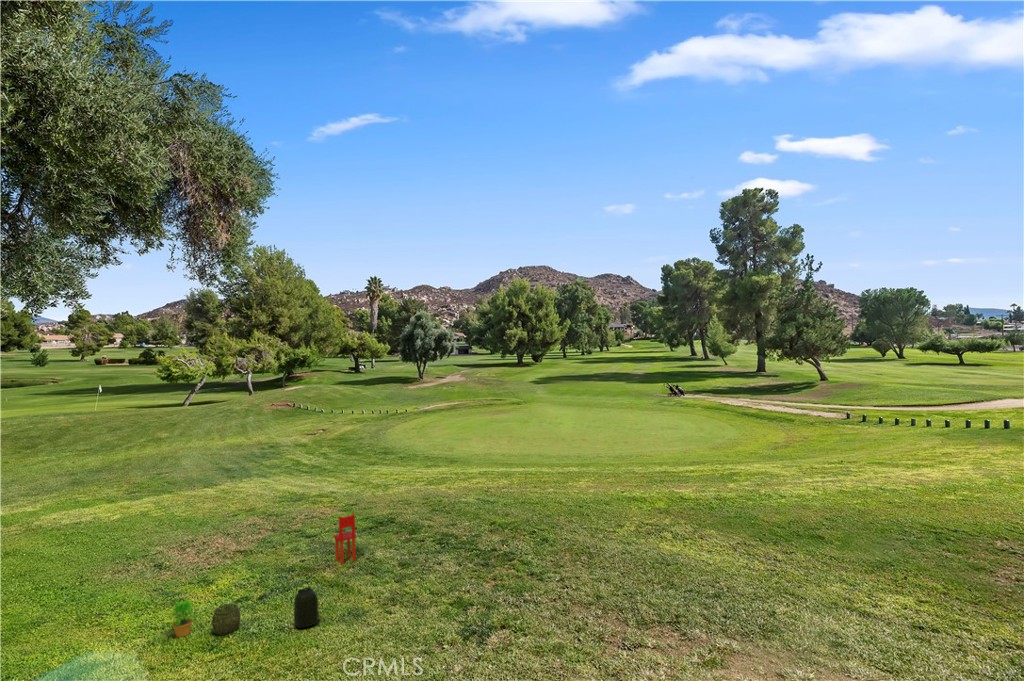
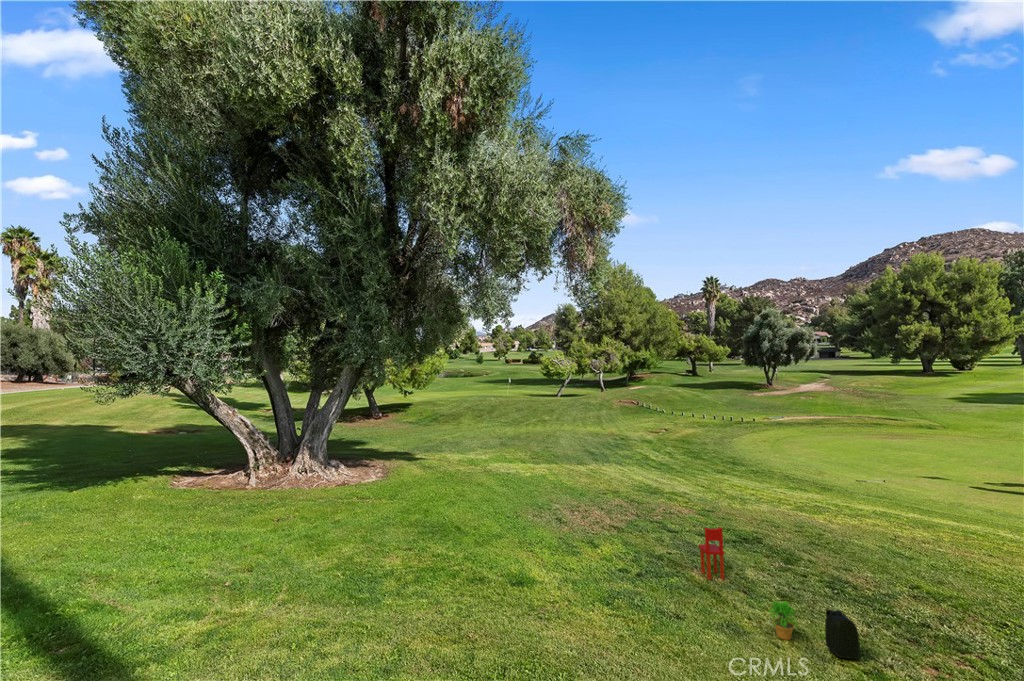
backpack: present [294,587,319,628] -> present [825,610,860,659]
potted plant: present [170,600,194,637] -> present [769,601,797,640]
woven basket: present [212,603,241,635] -> none [589,594,614,626]

